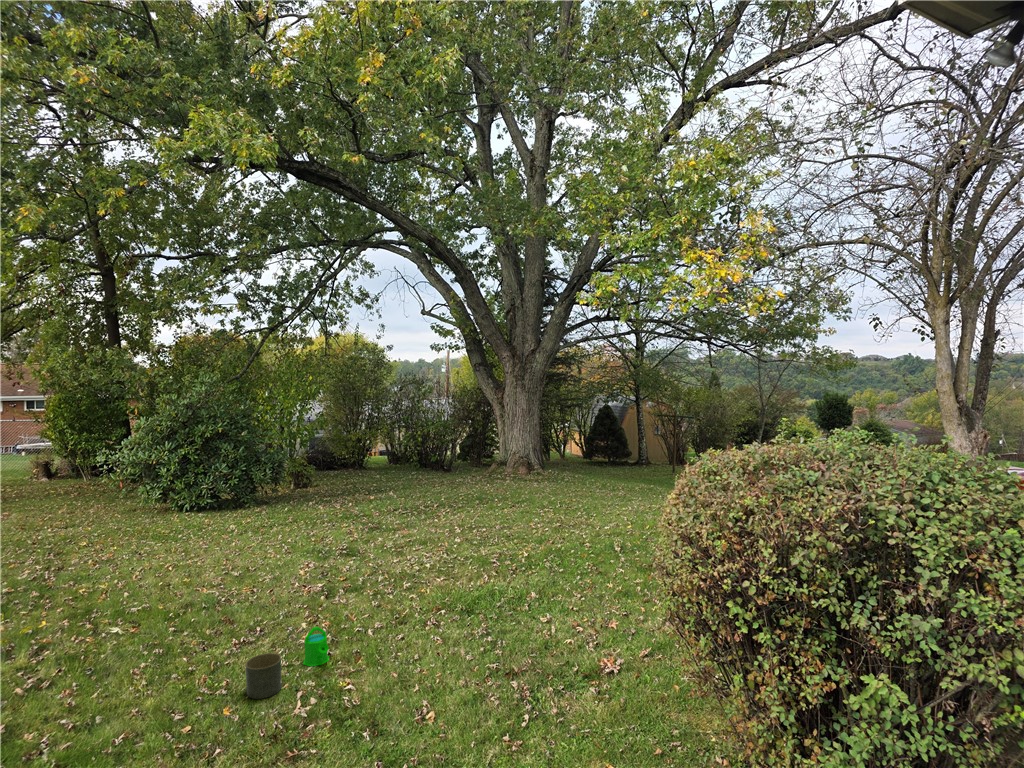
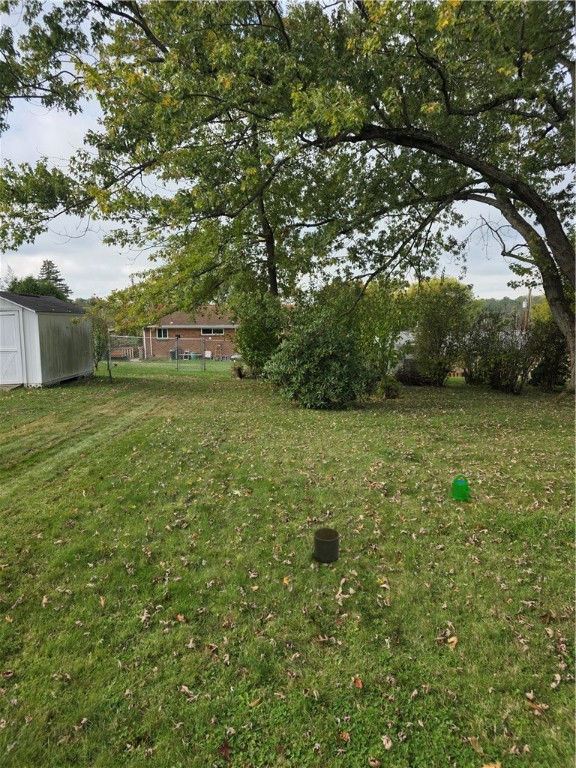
watering can: present [303,627,329,666] -> present [451,475,471,500]

